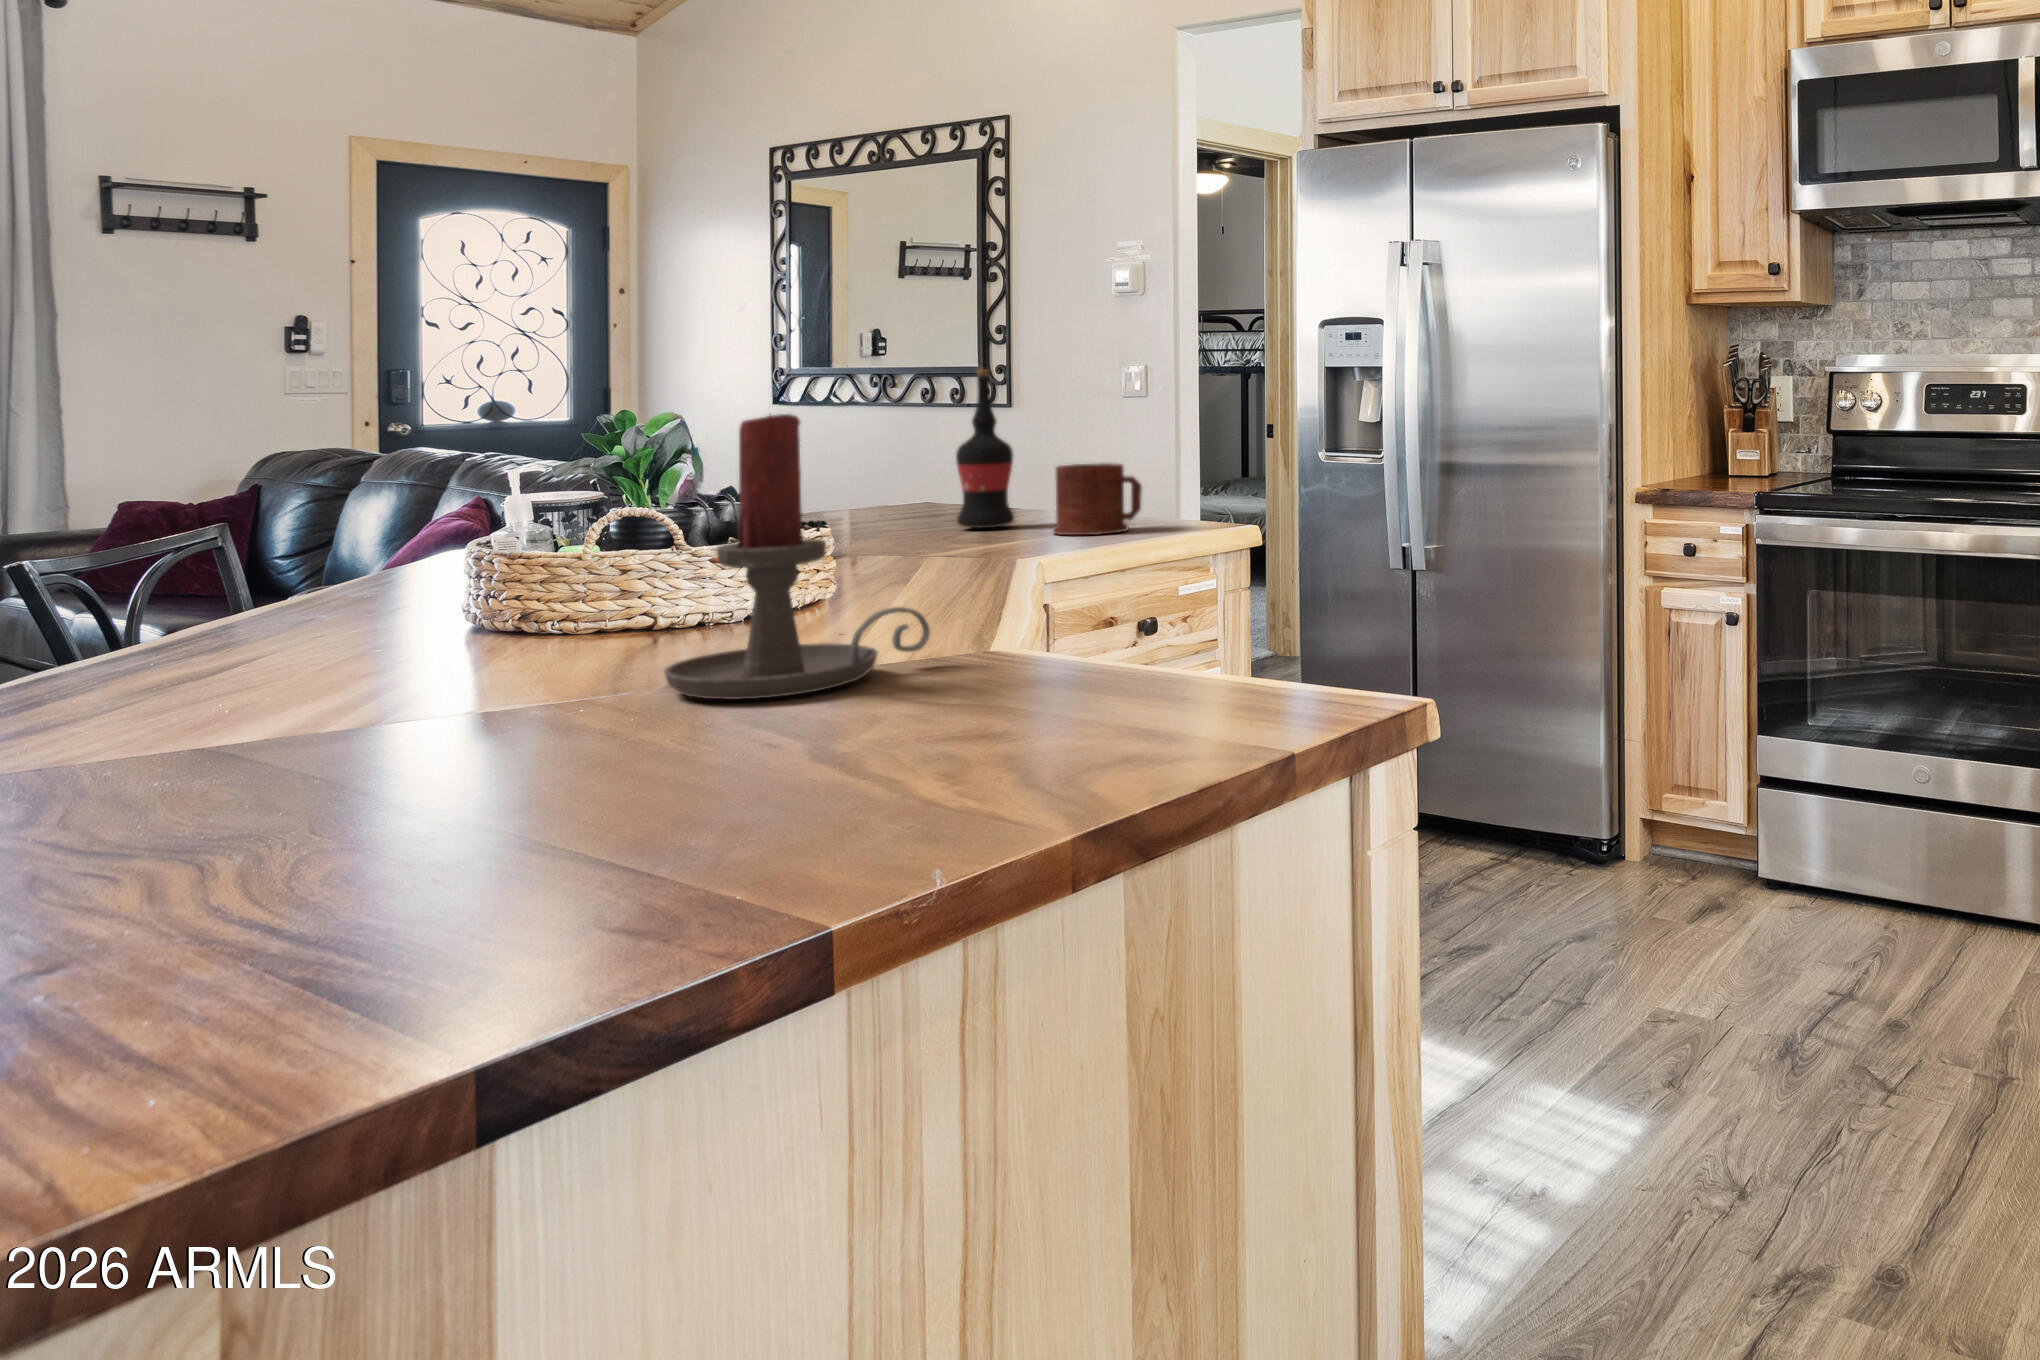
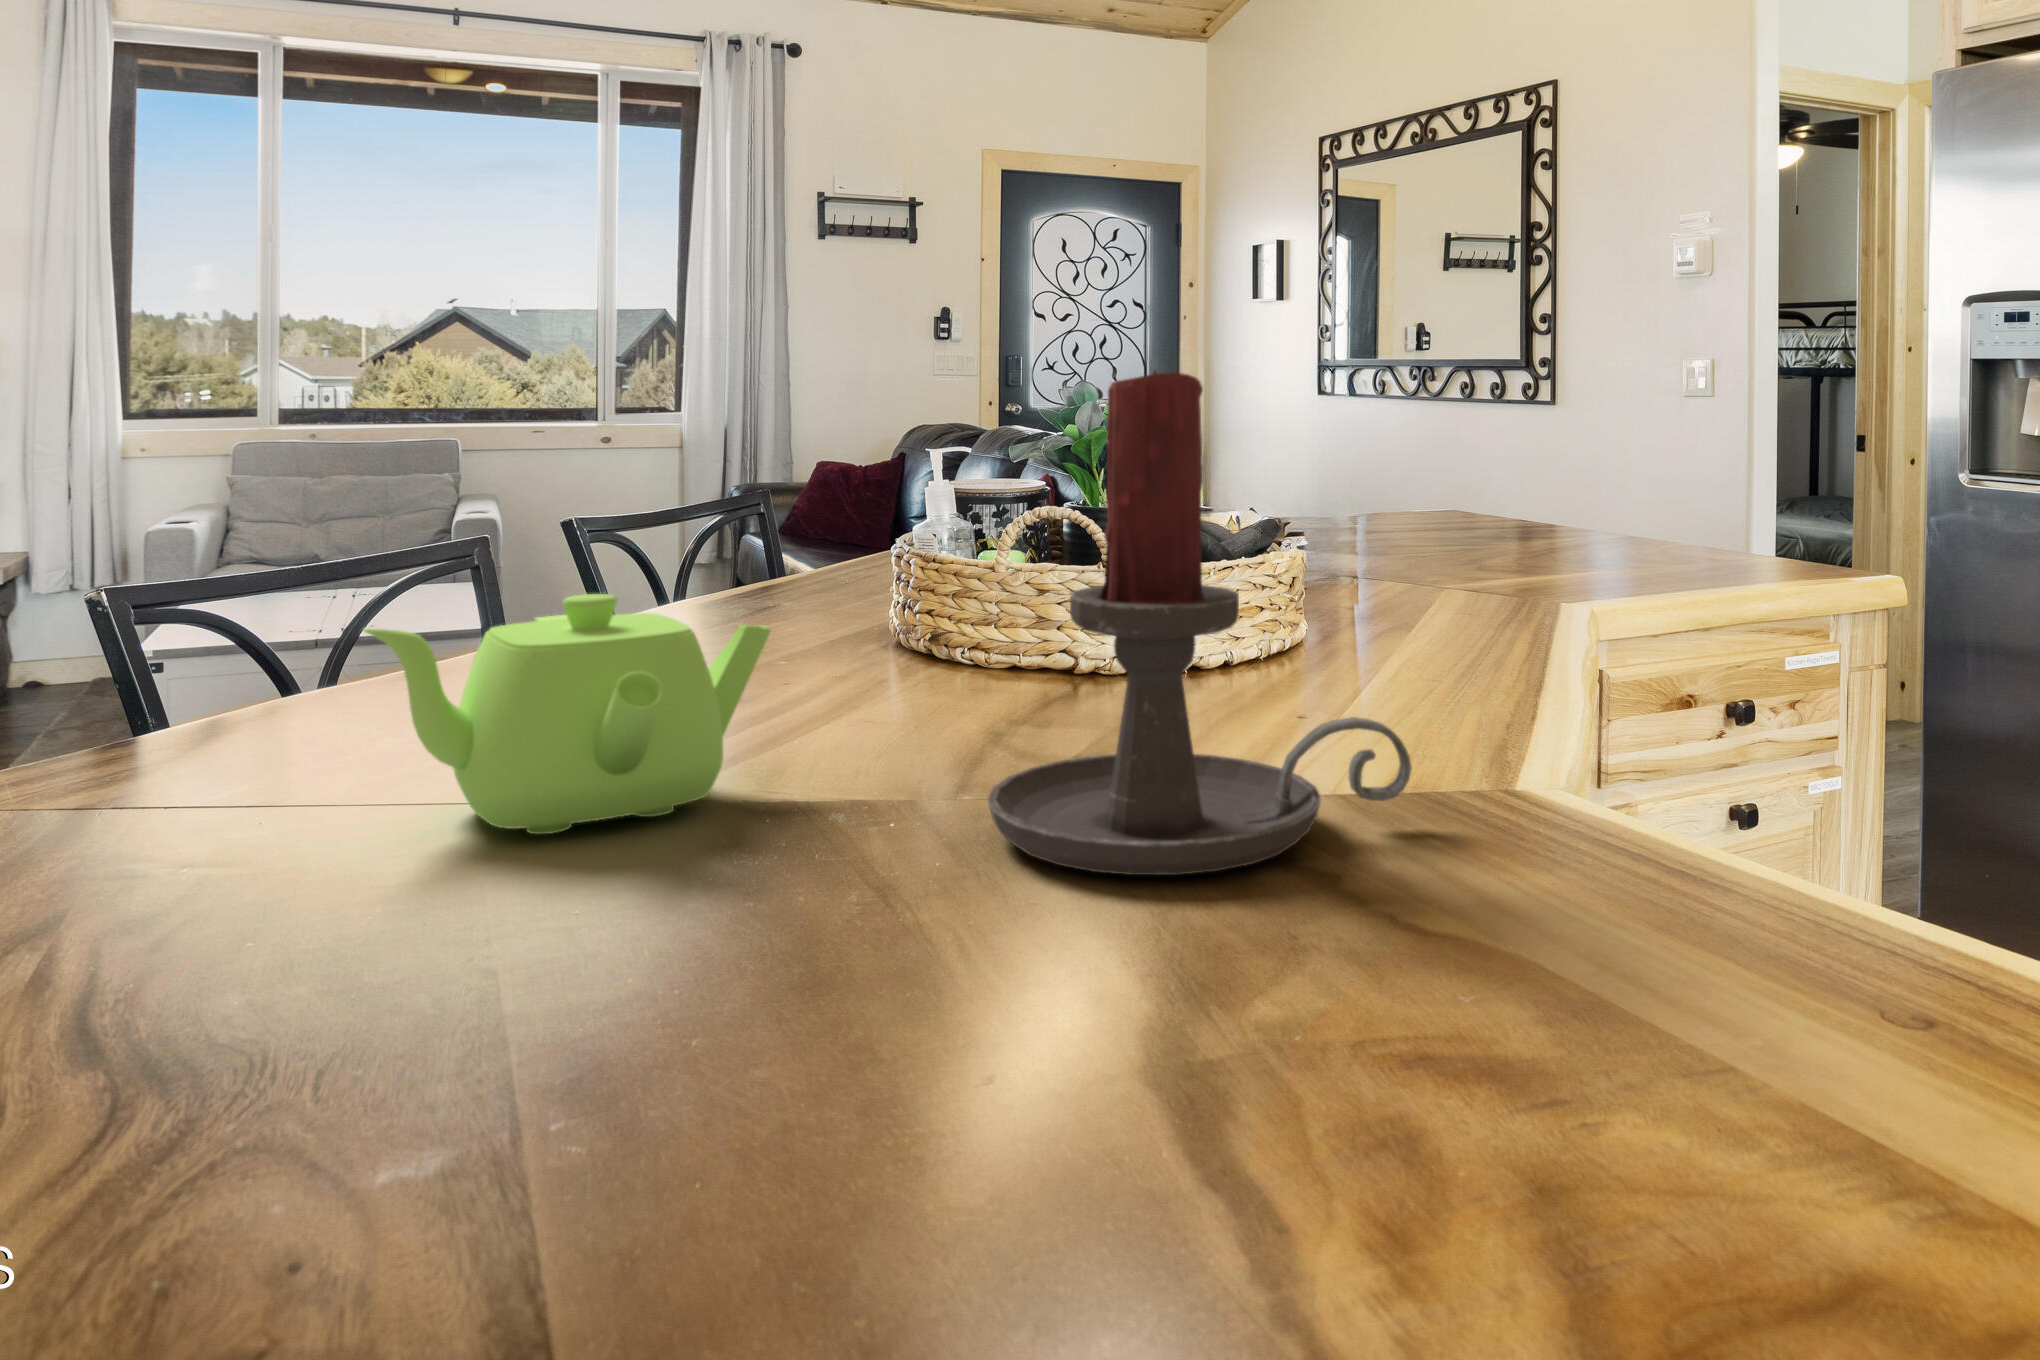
wine bottle: present [956,369,1014,528] -> none [1485,347,1556,548]
mug: present [1053,463,1142,535] -> none [1605,474,1729,571]
teapot: none [183,576,472,734] -> present [364,594,770,834]

